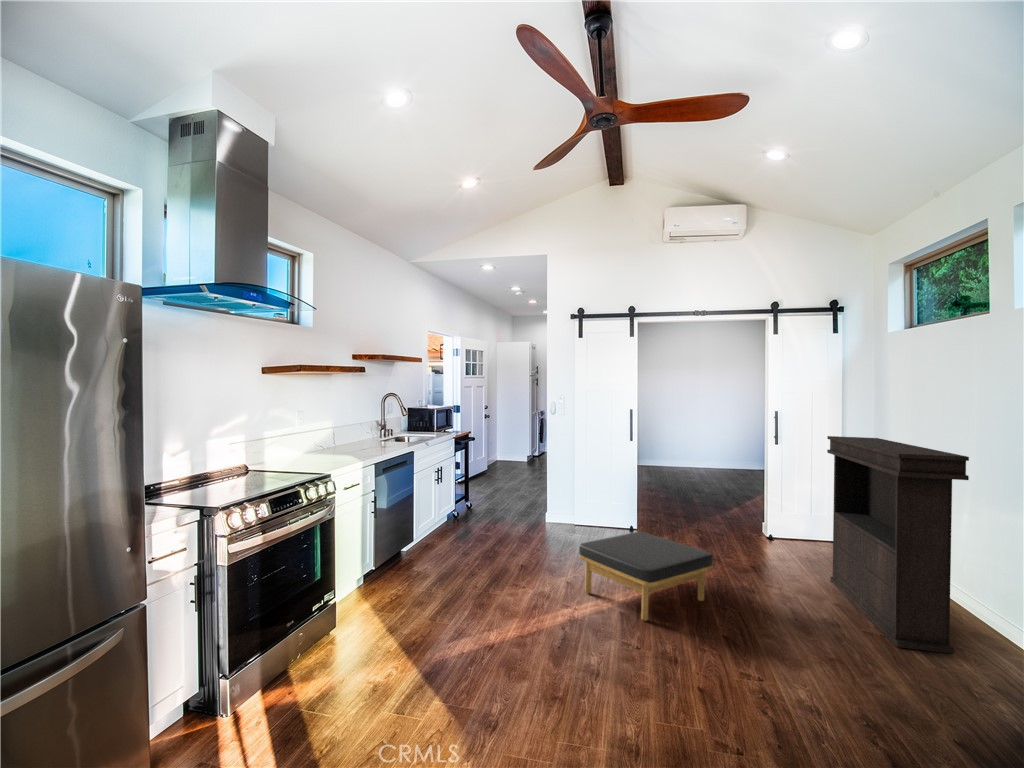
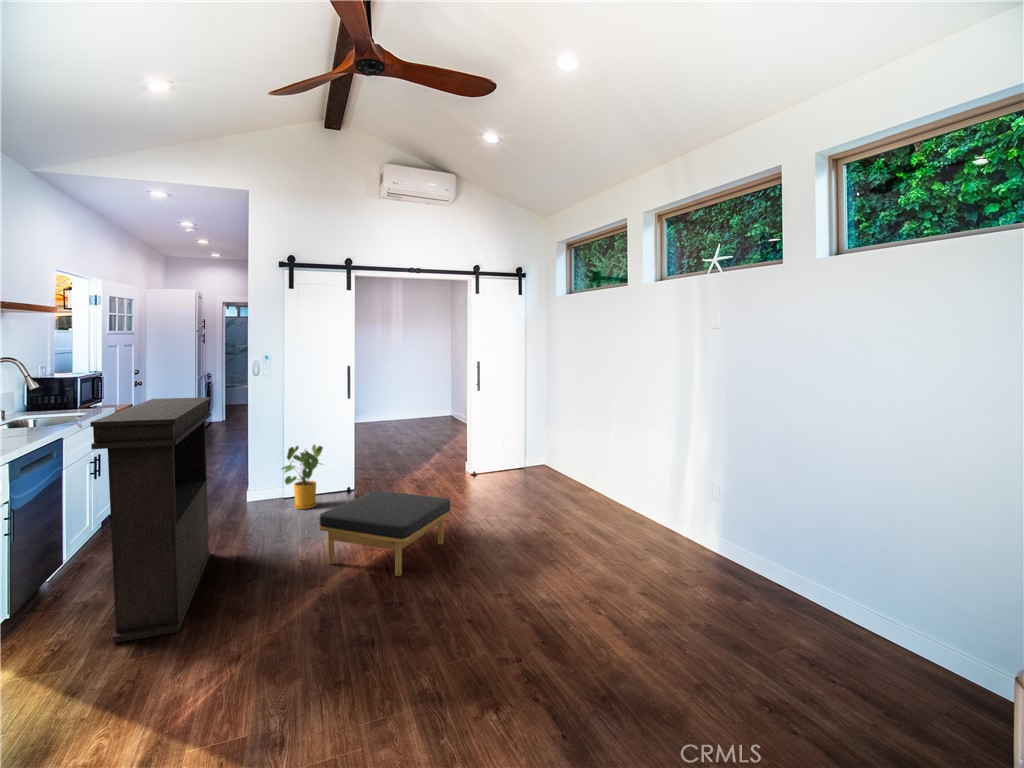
console table: present [827,436,969,654] -> present [90,397,211,643]
house plant: none [563,480,605,540] -> present [282,445,323,509]

